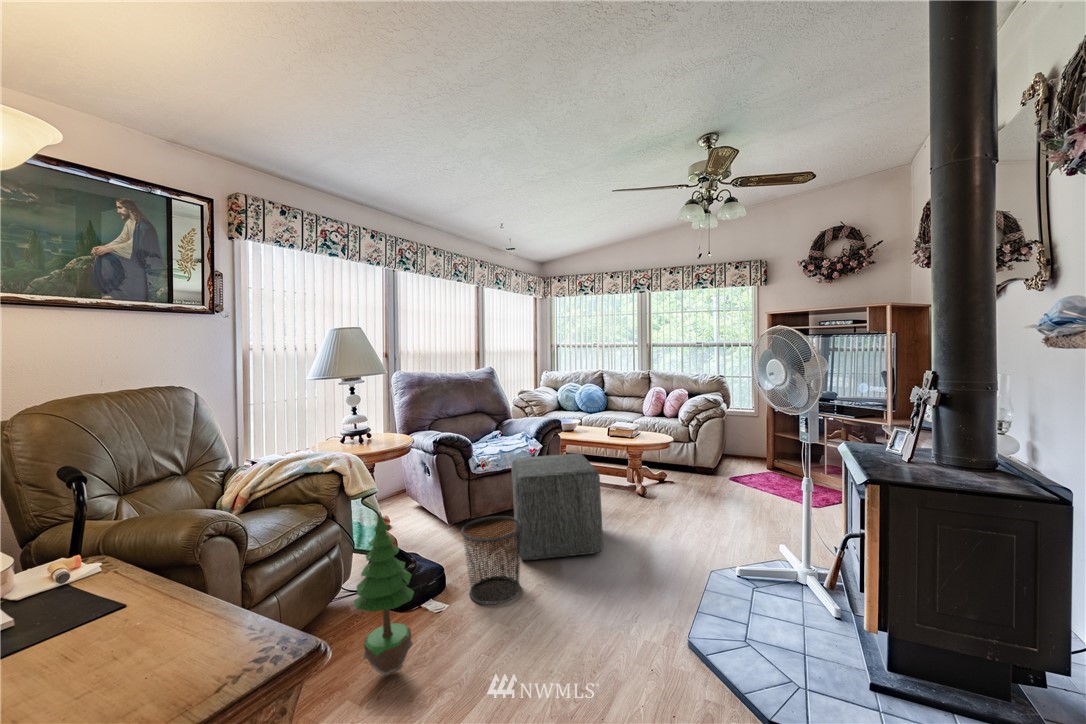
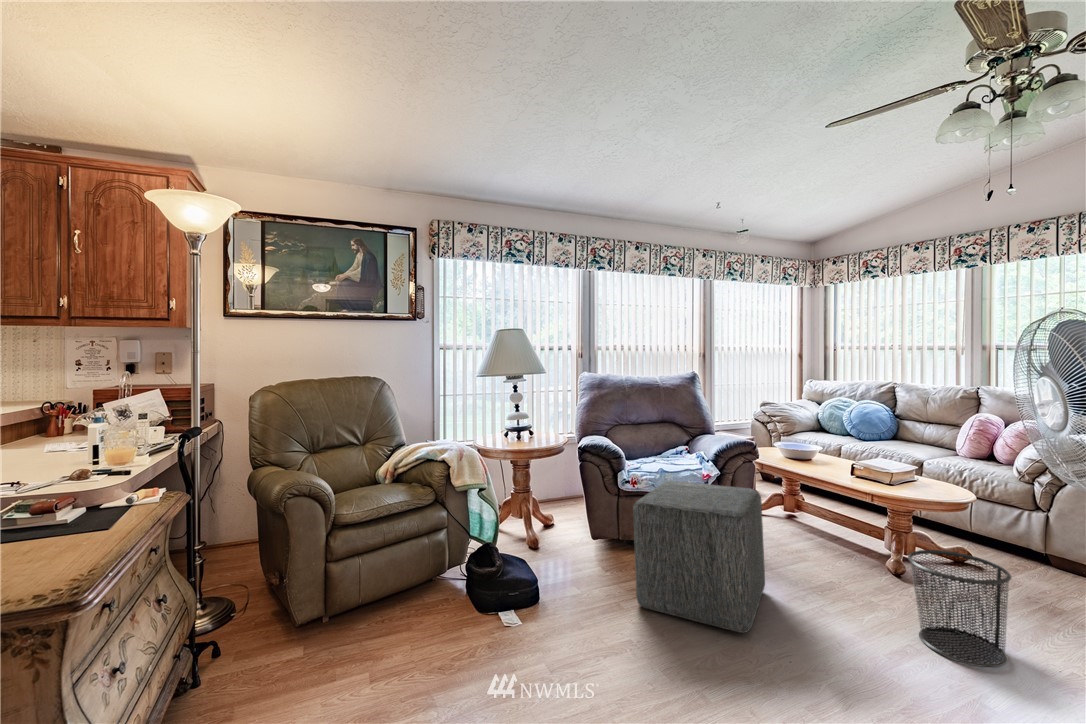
potted tree: present [354,516,414,675] -> none [387,505,446,667]
waste bin: present [461,516,522,605] -> present [908,550,1011,667]

